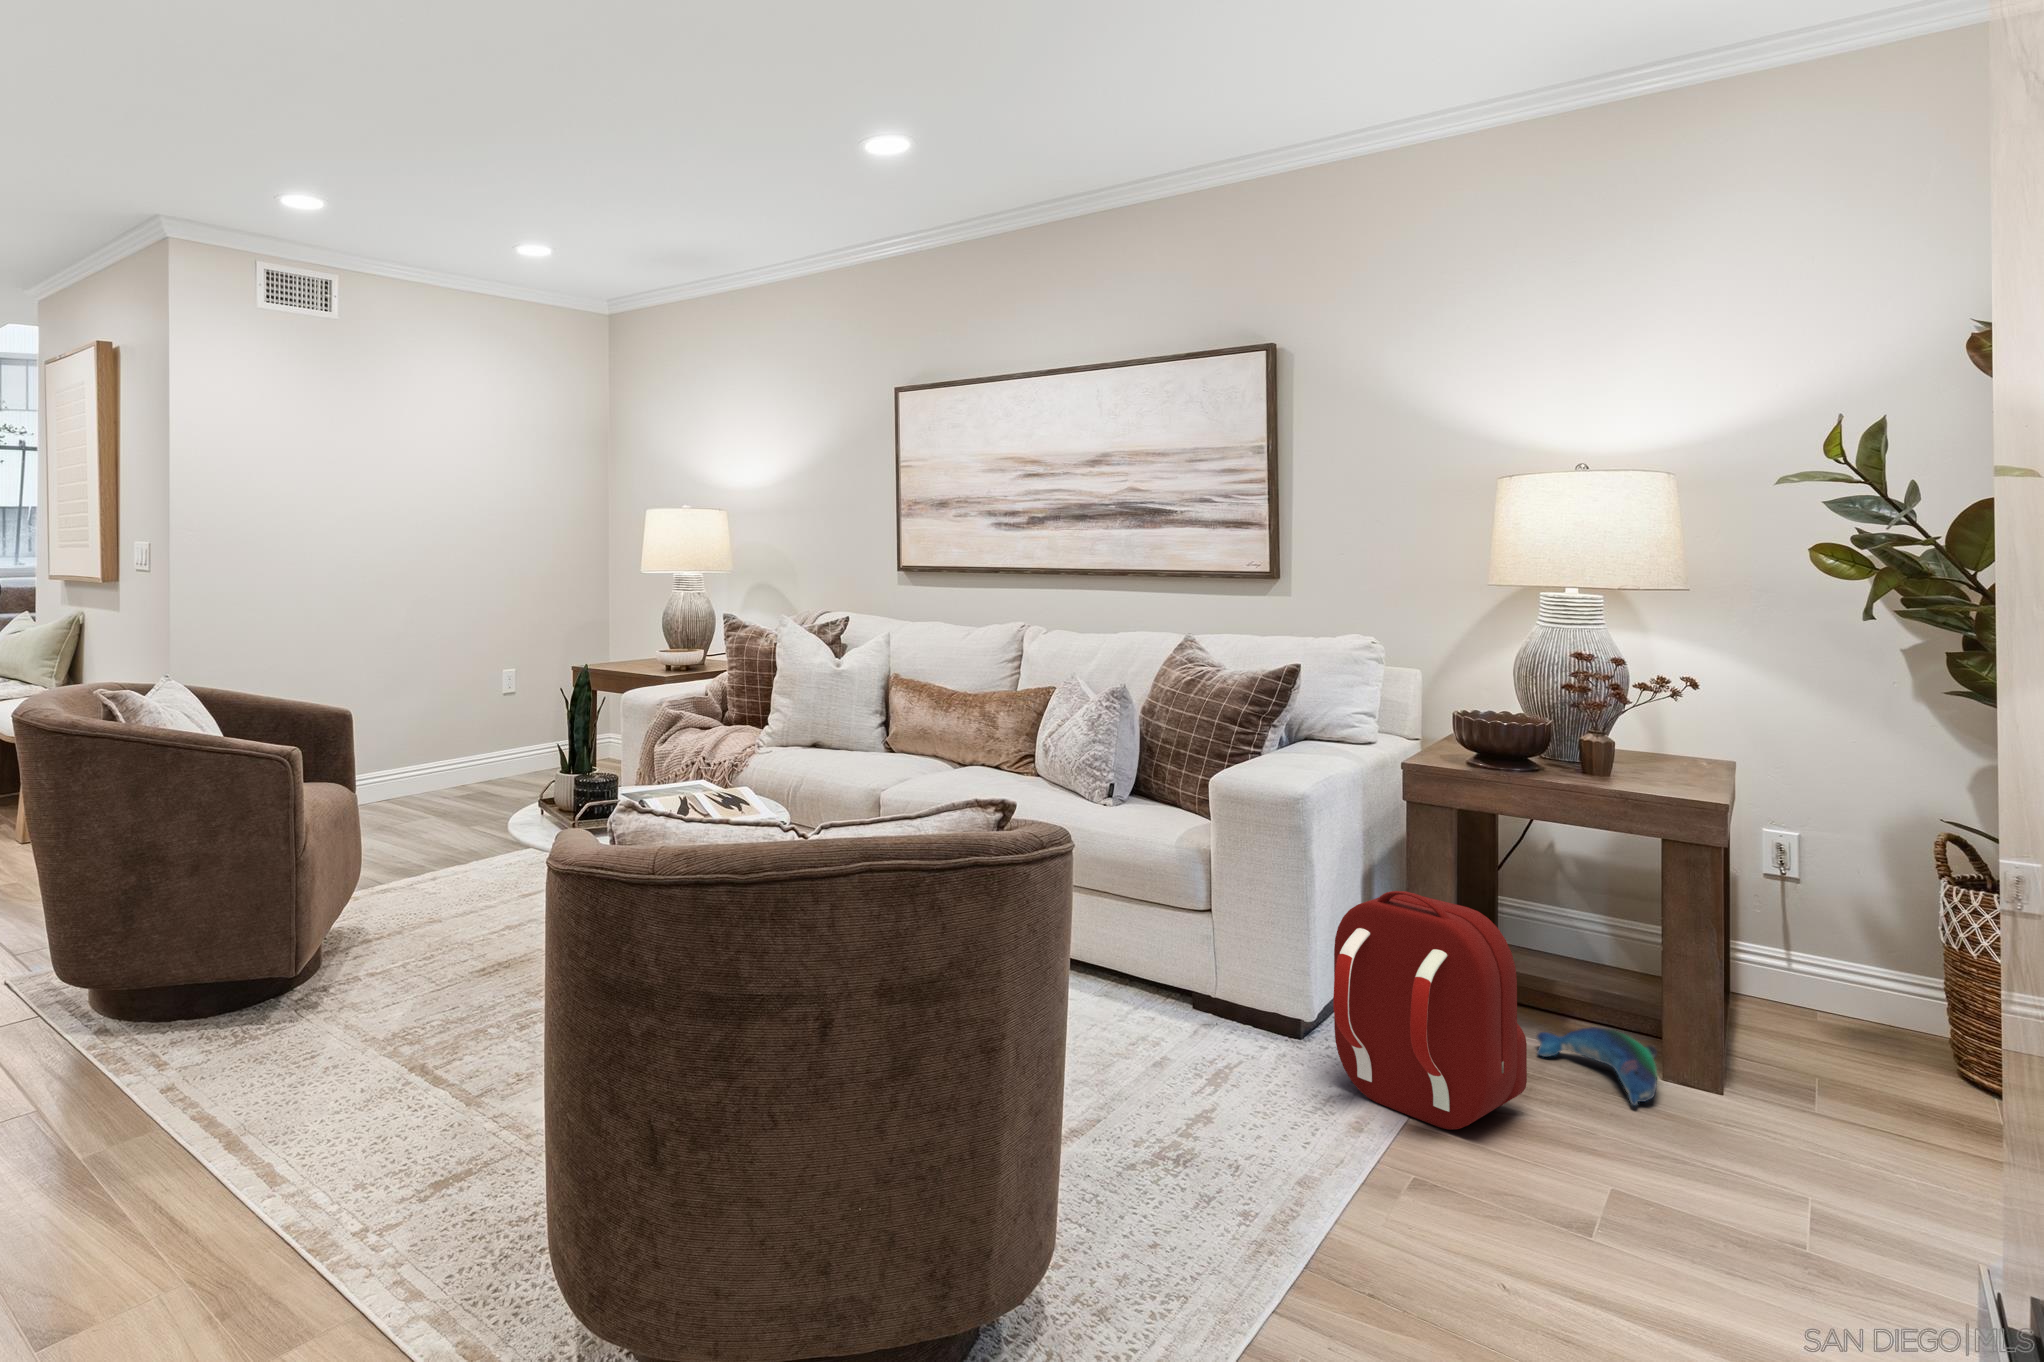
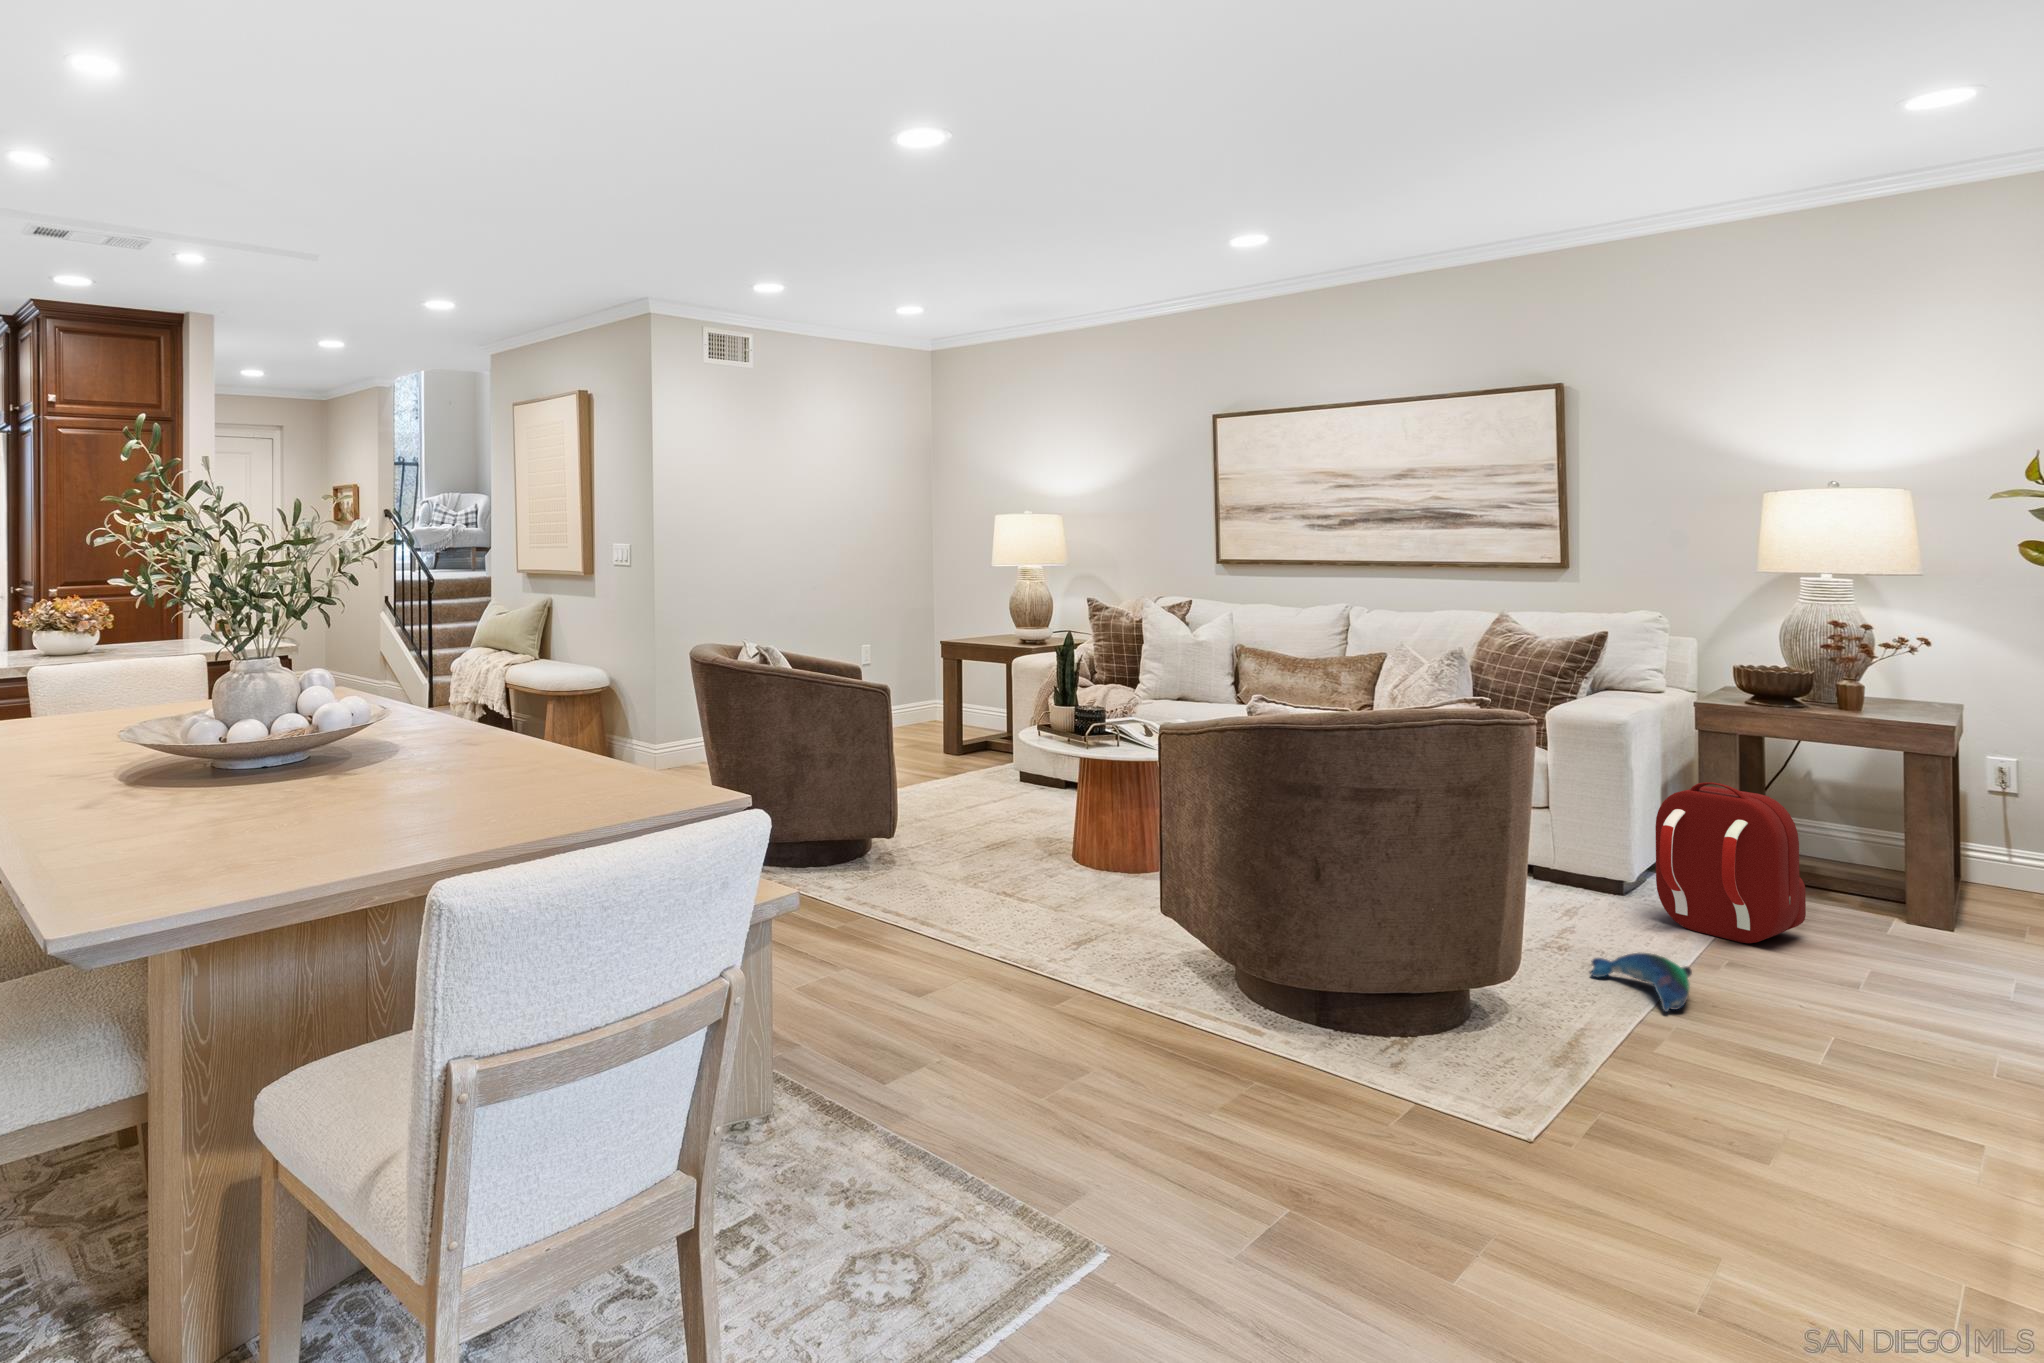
plush toy: present [1537,1027,1658,1106] -> present [1591,953,1692,1012]

